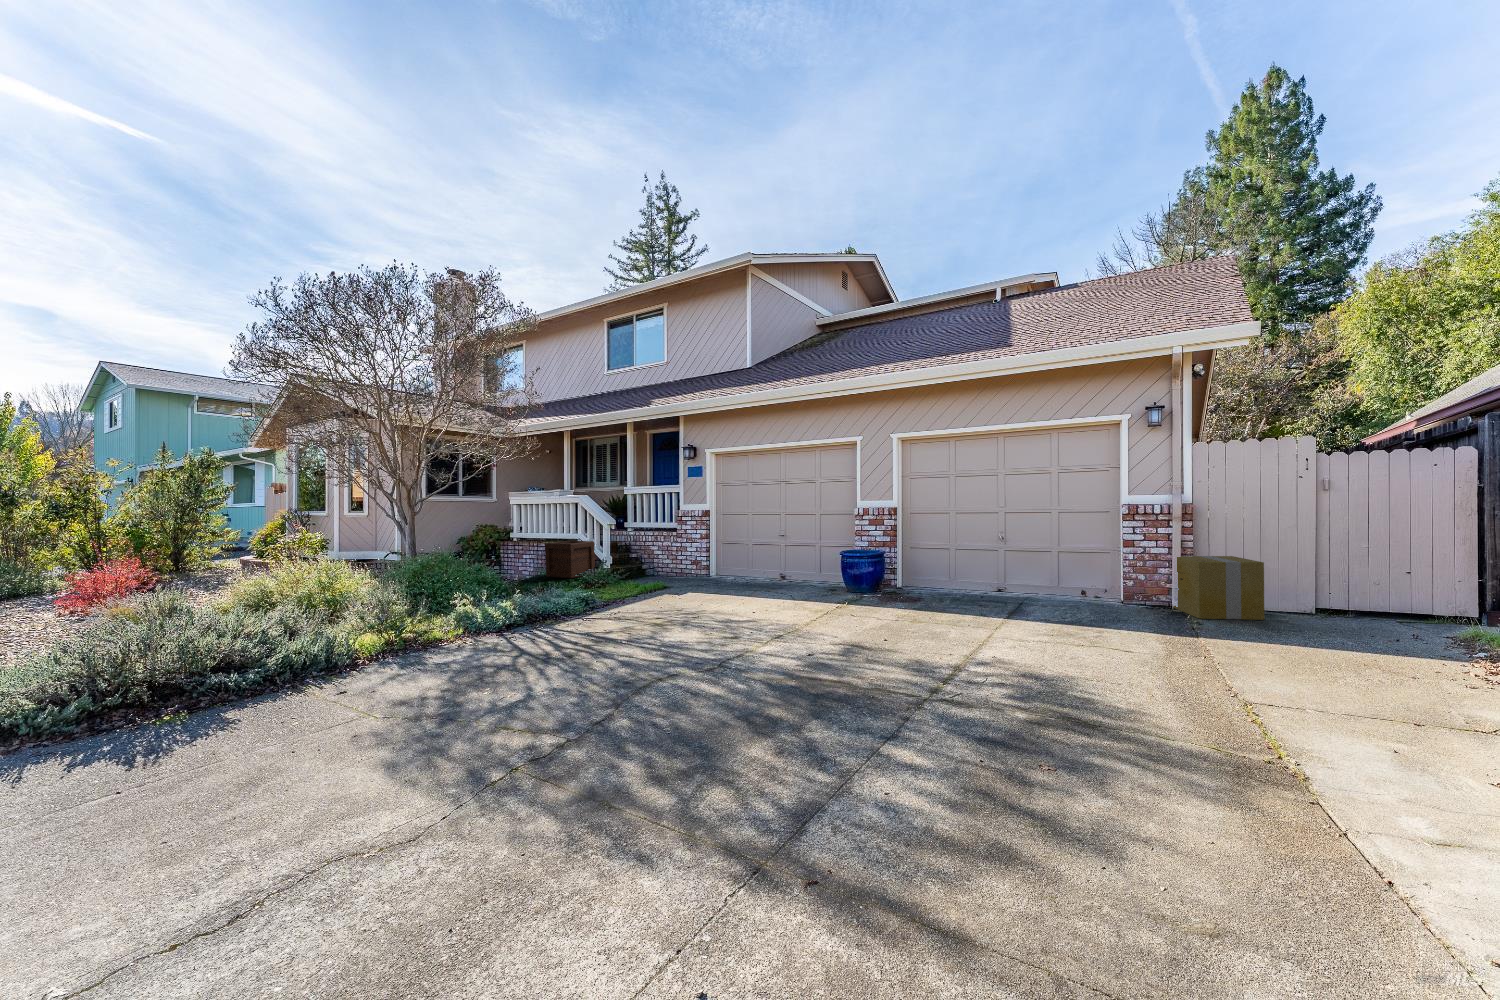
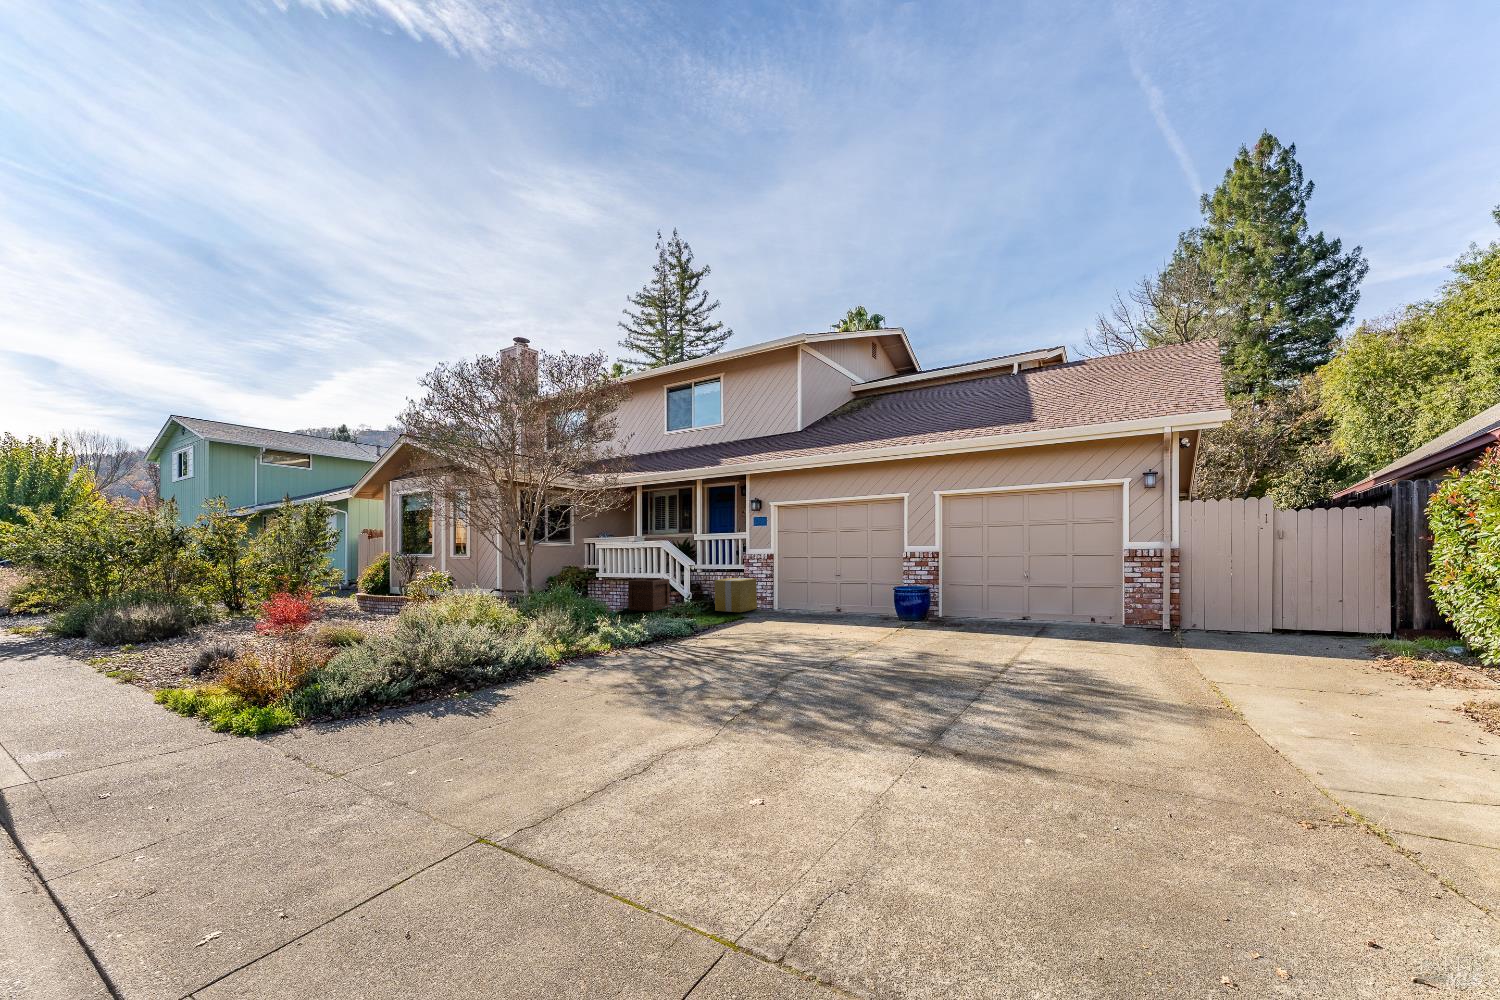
cardboard box: present [1173,556,1264,620] -> present [715,578,757,612]

